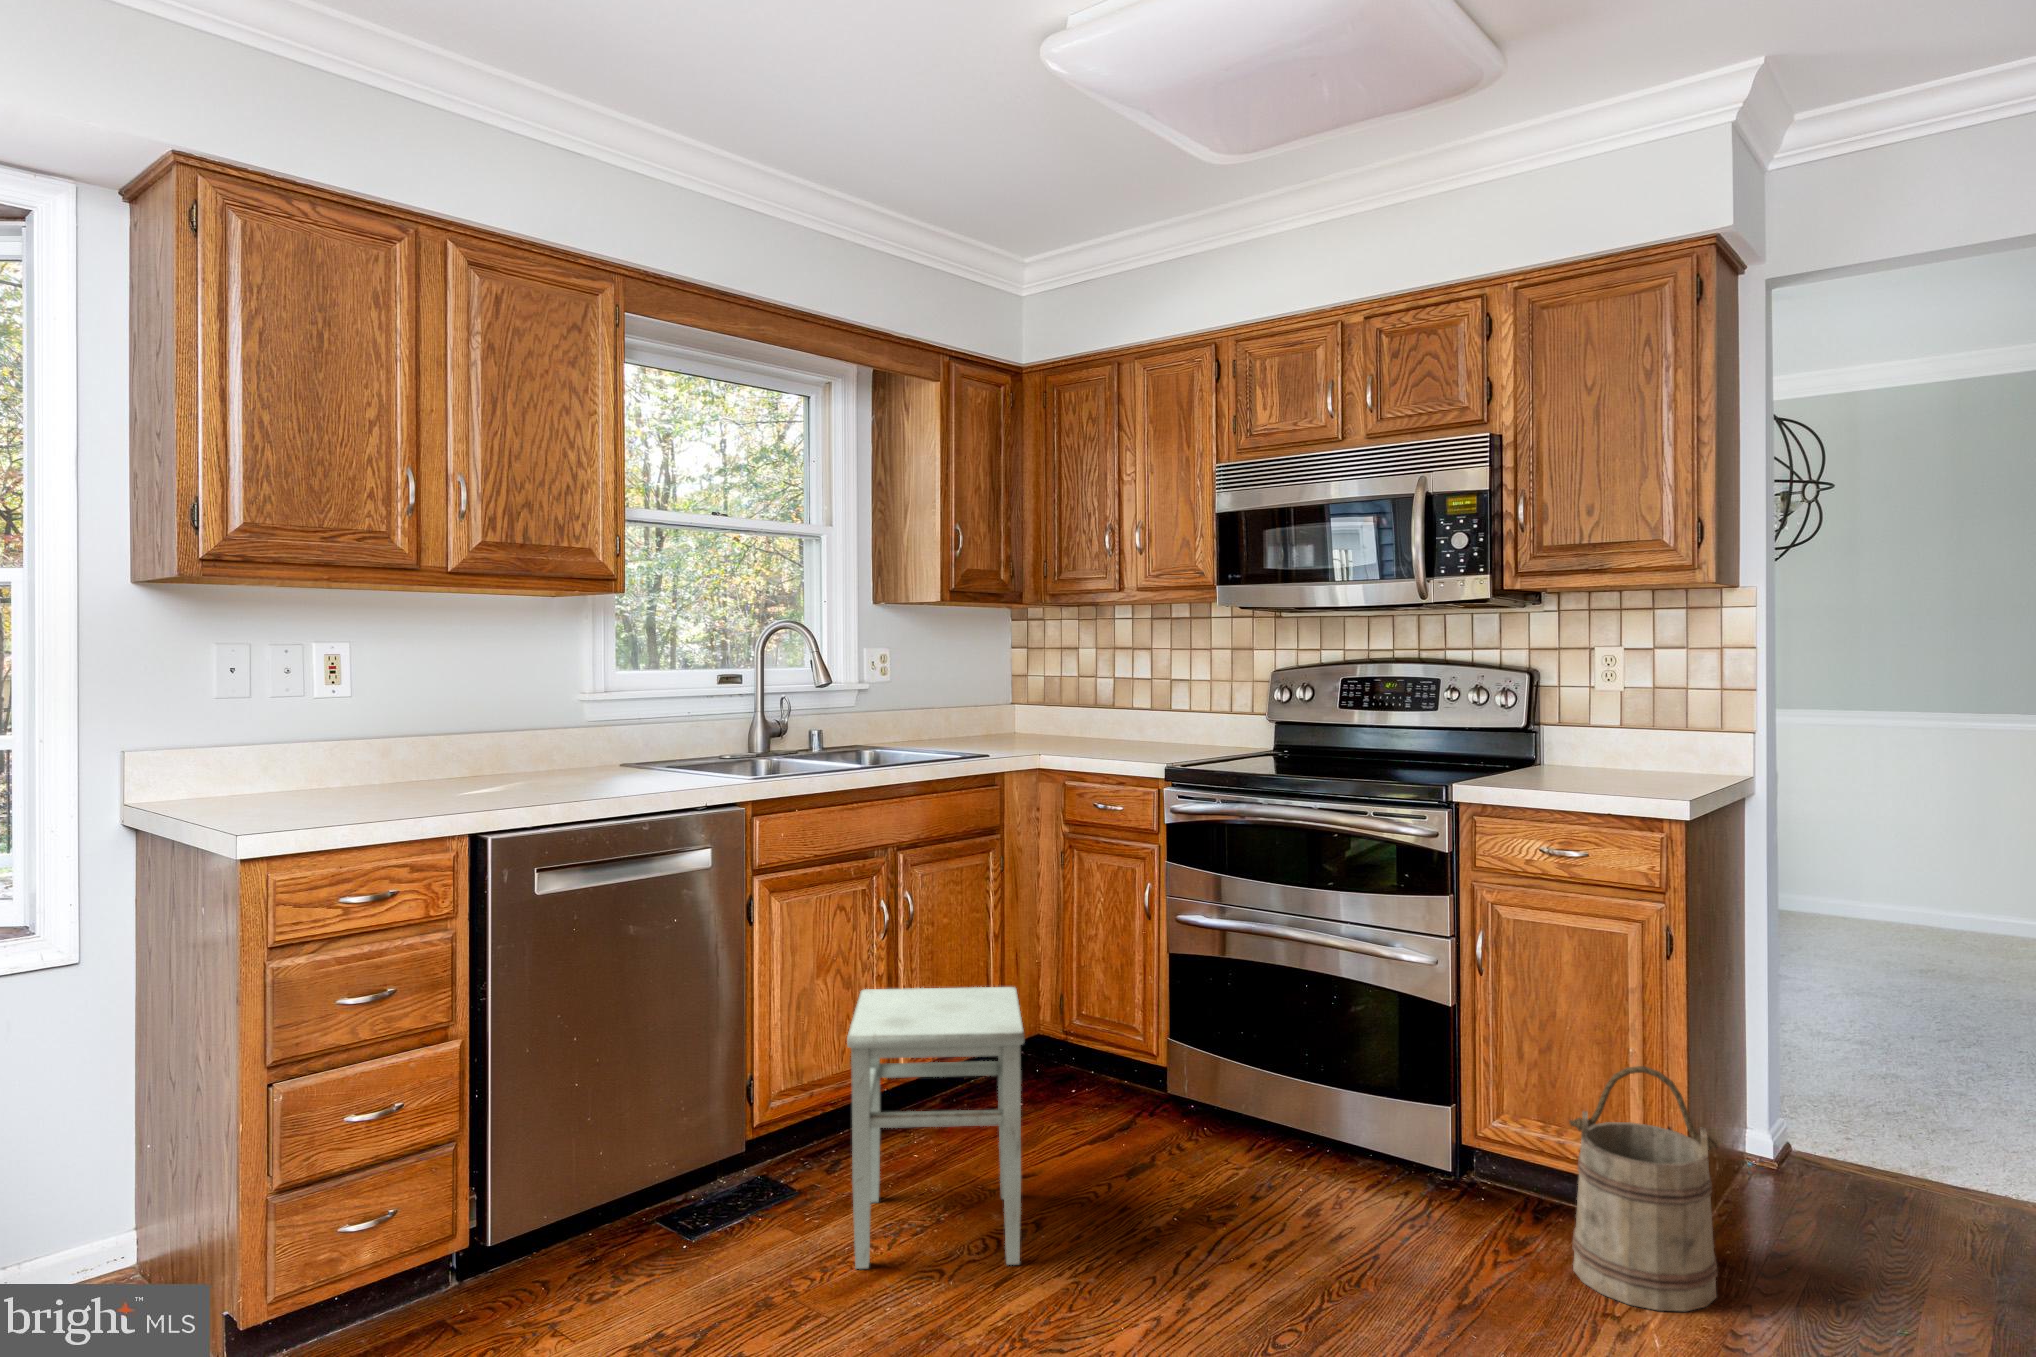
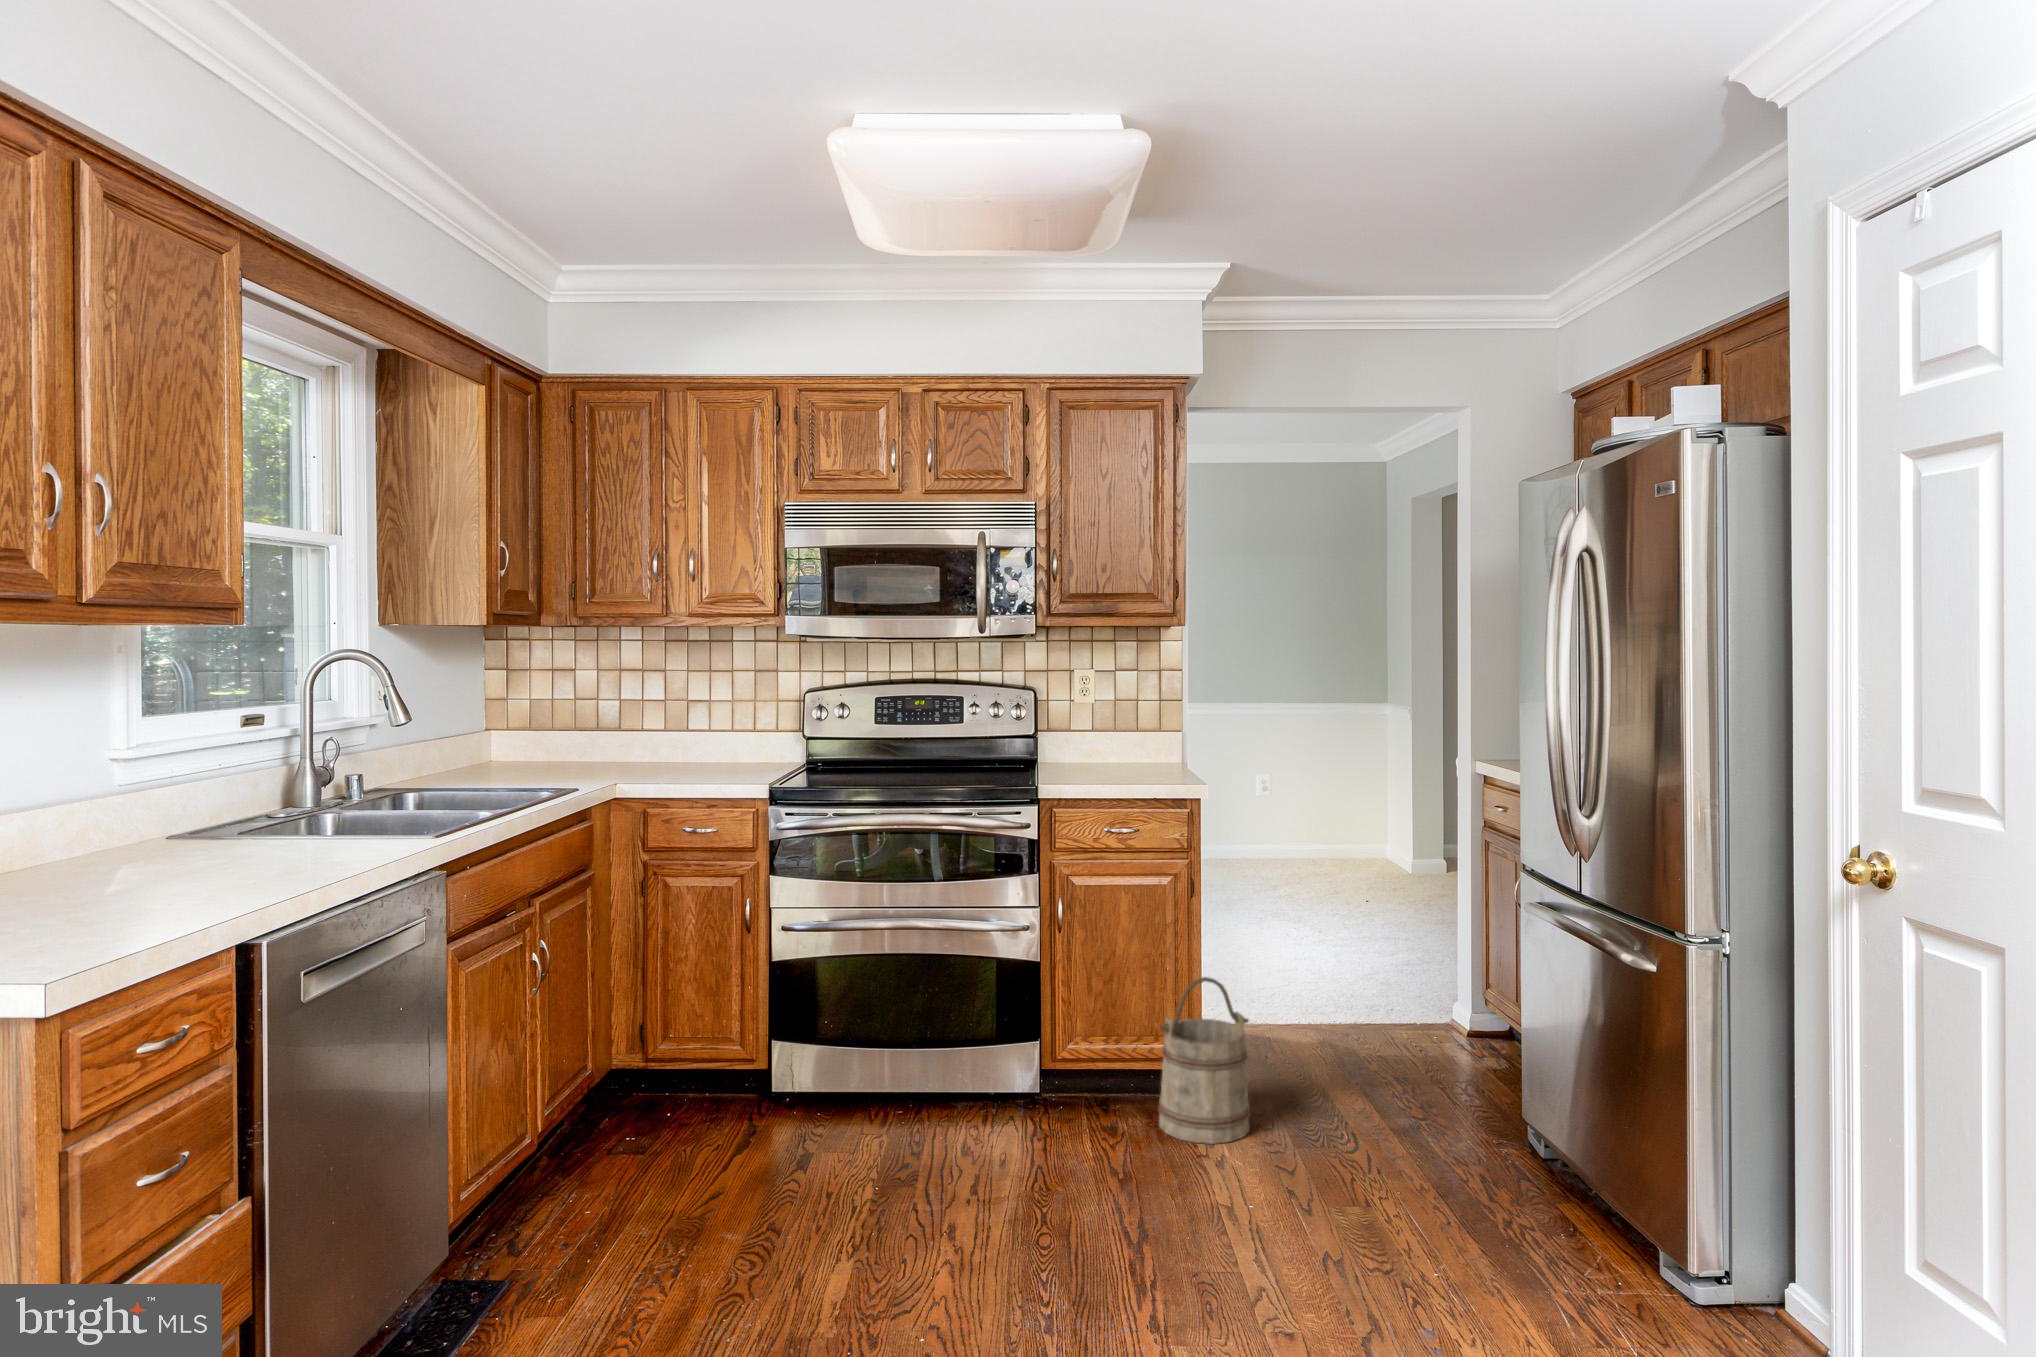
stool: present [847,987,1024,1269] -> none [595,1012,820,1317]

